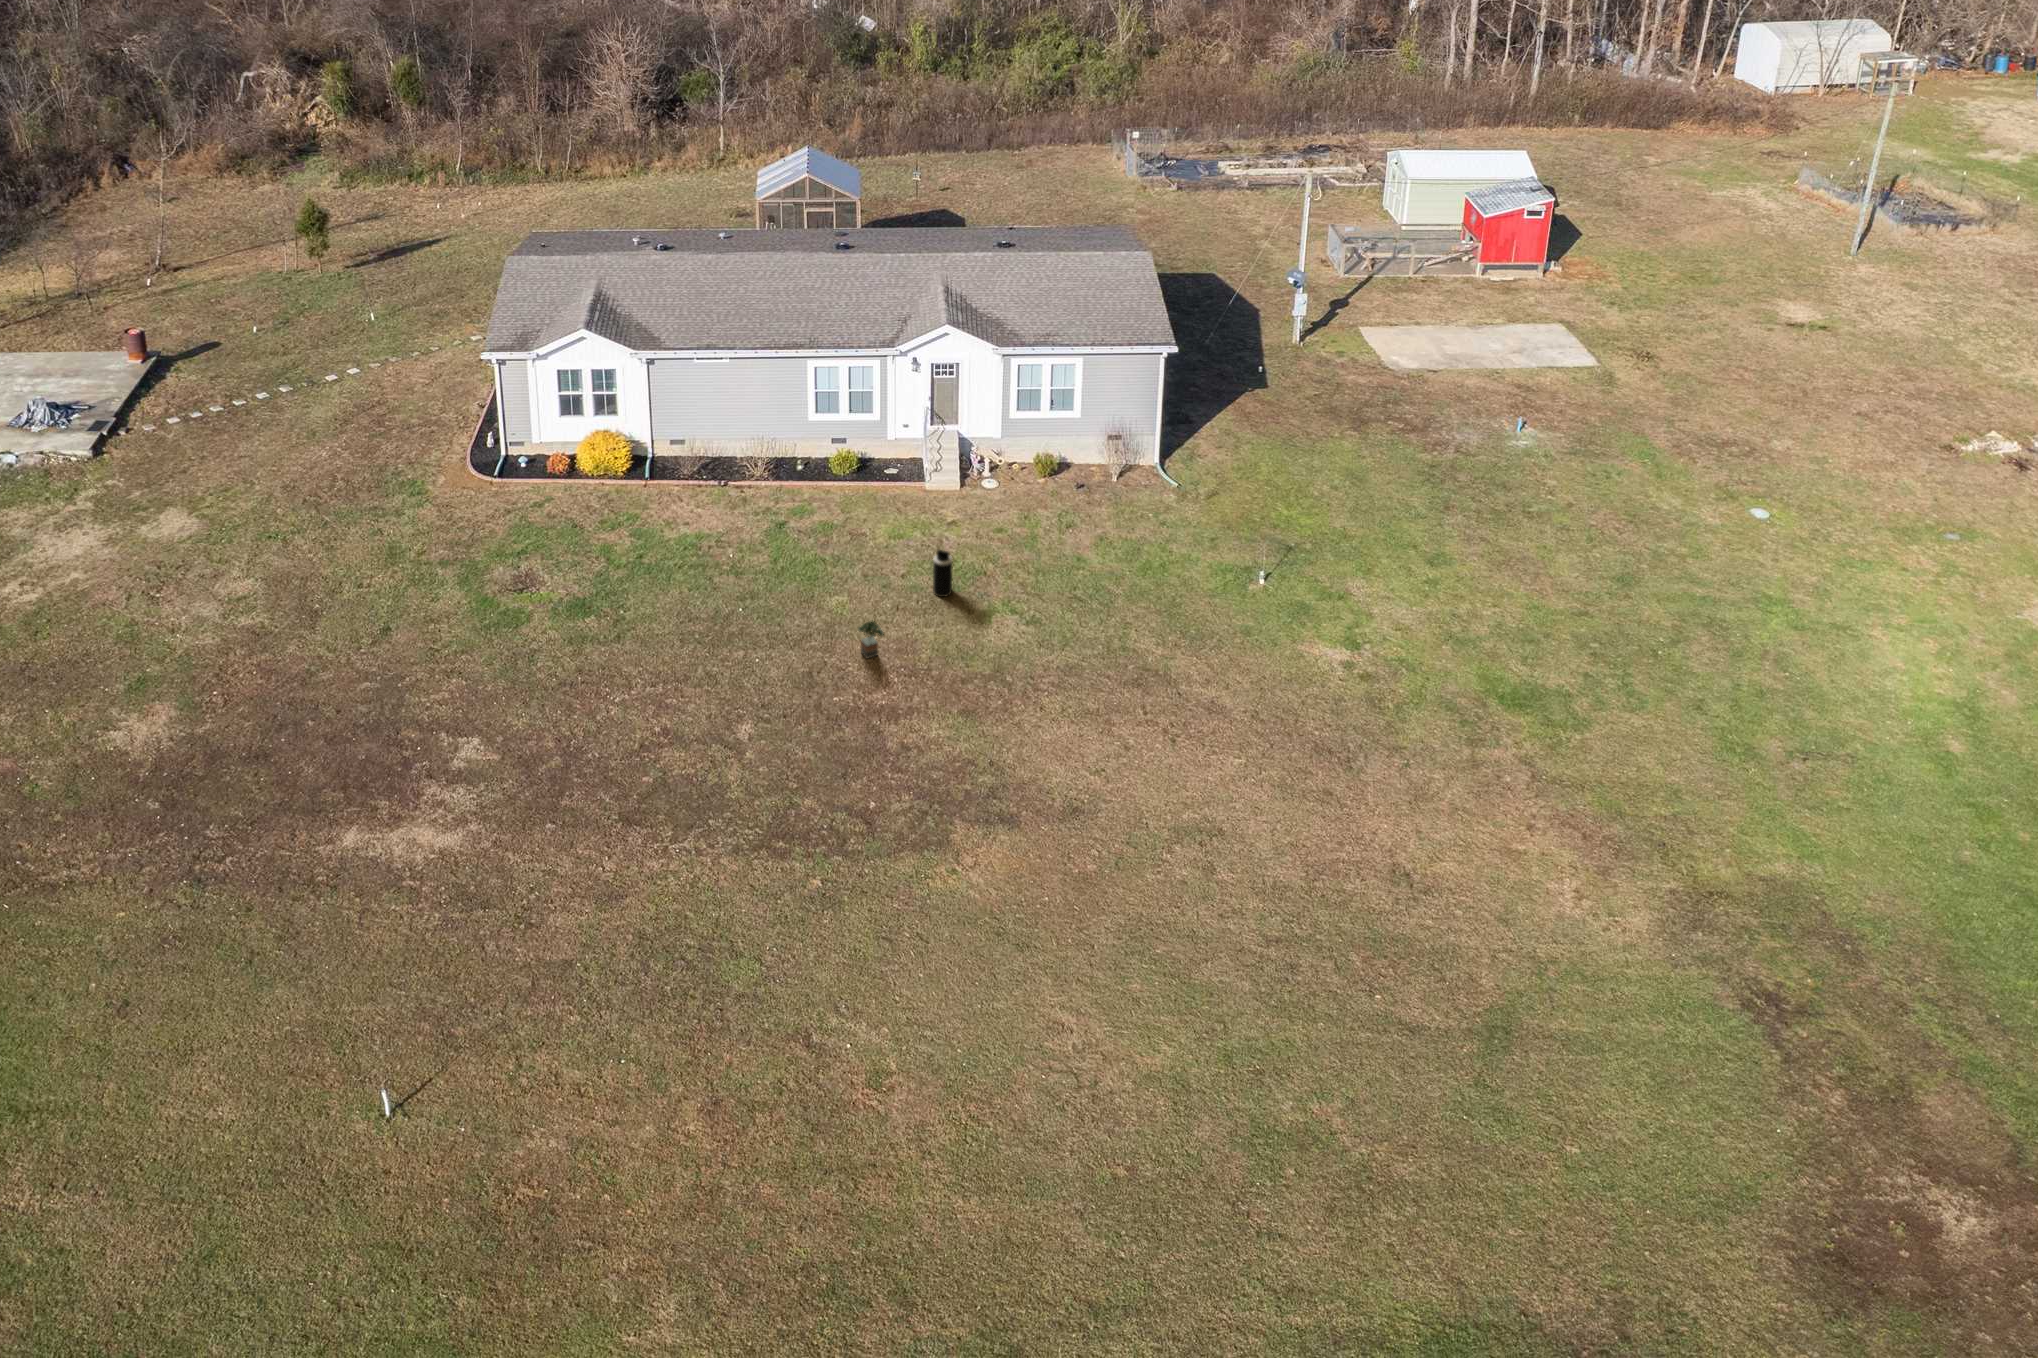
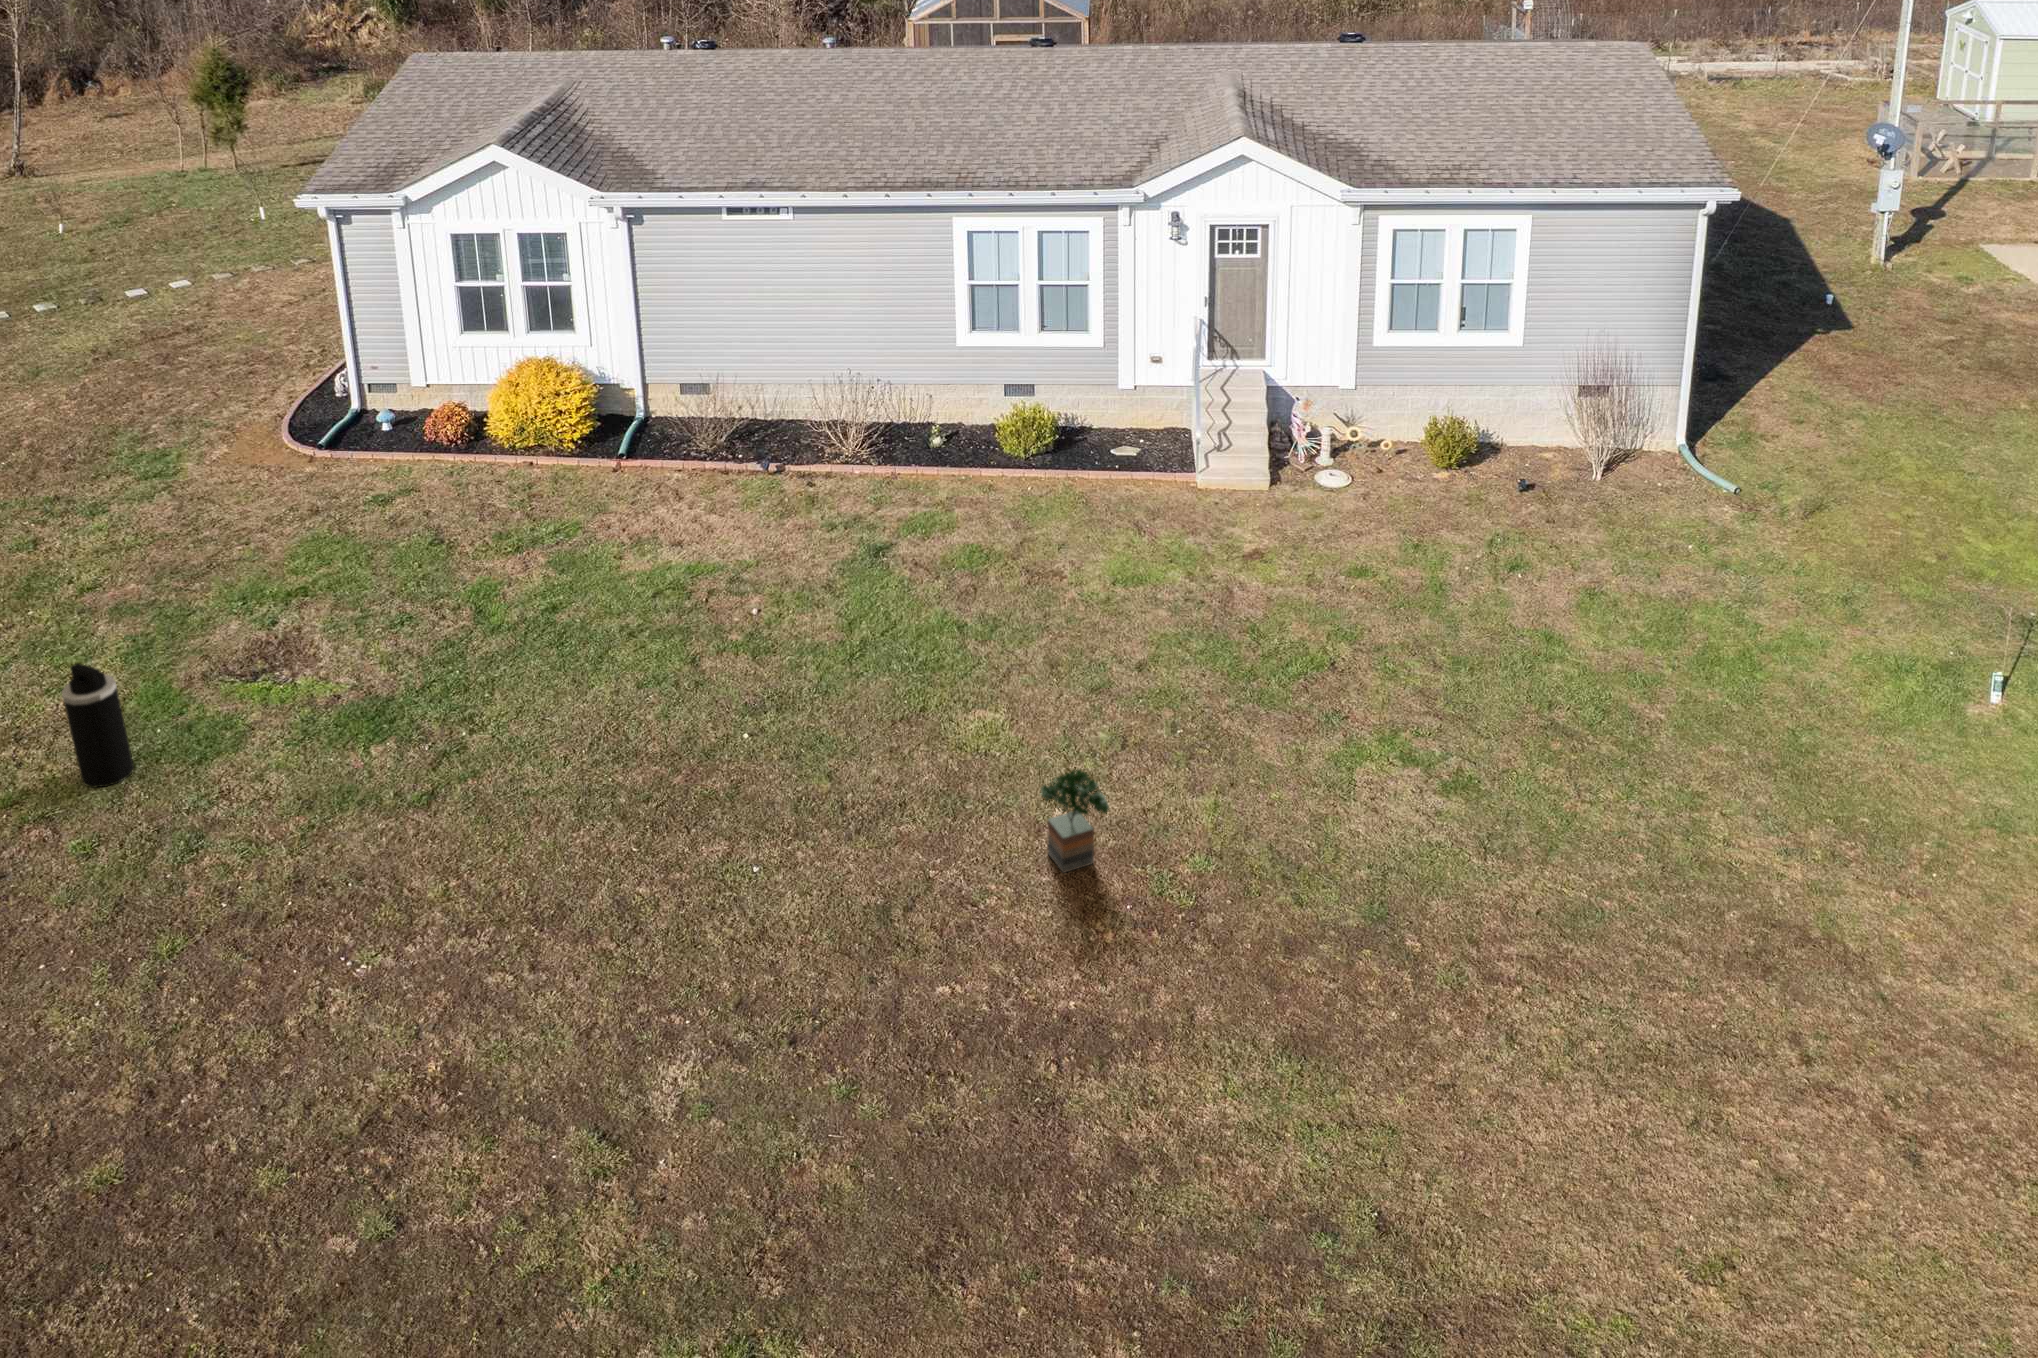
trash can: present [933,550,952,597] -> present [62,663,134,788]

